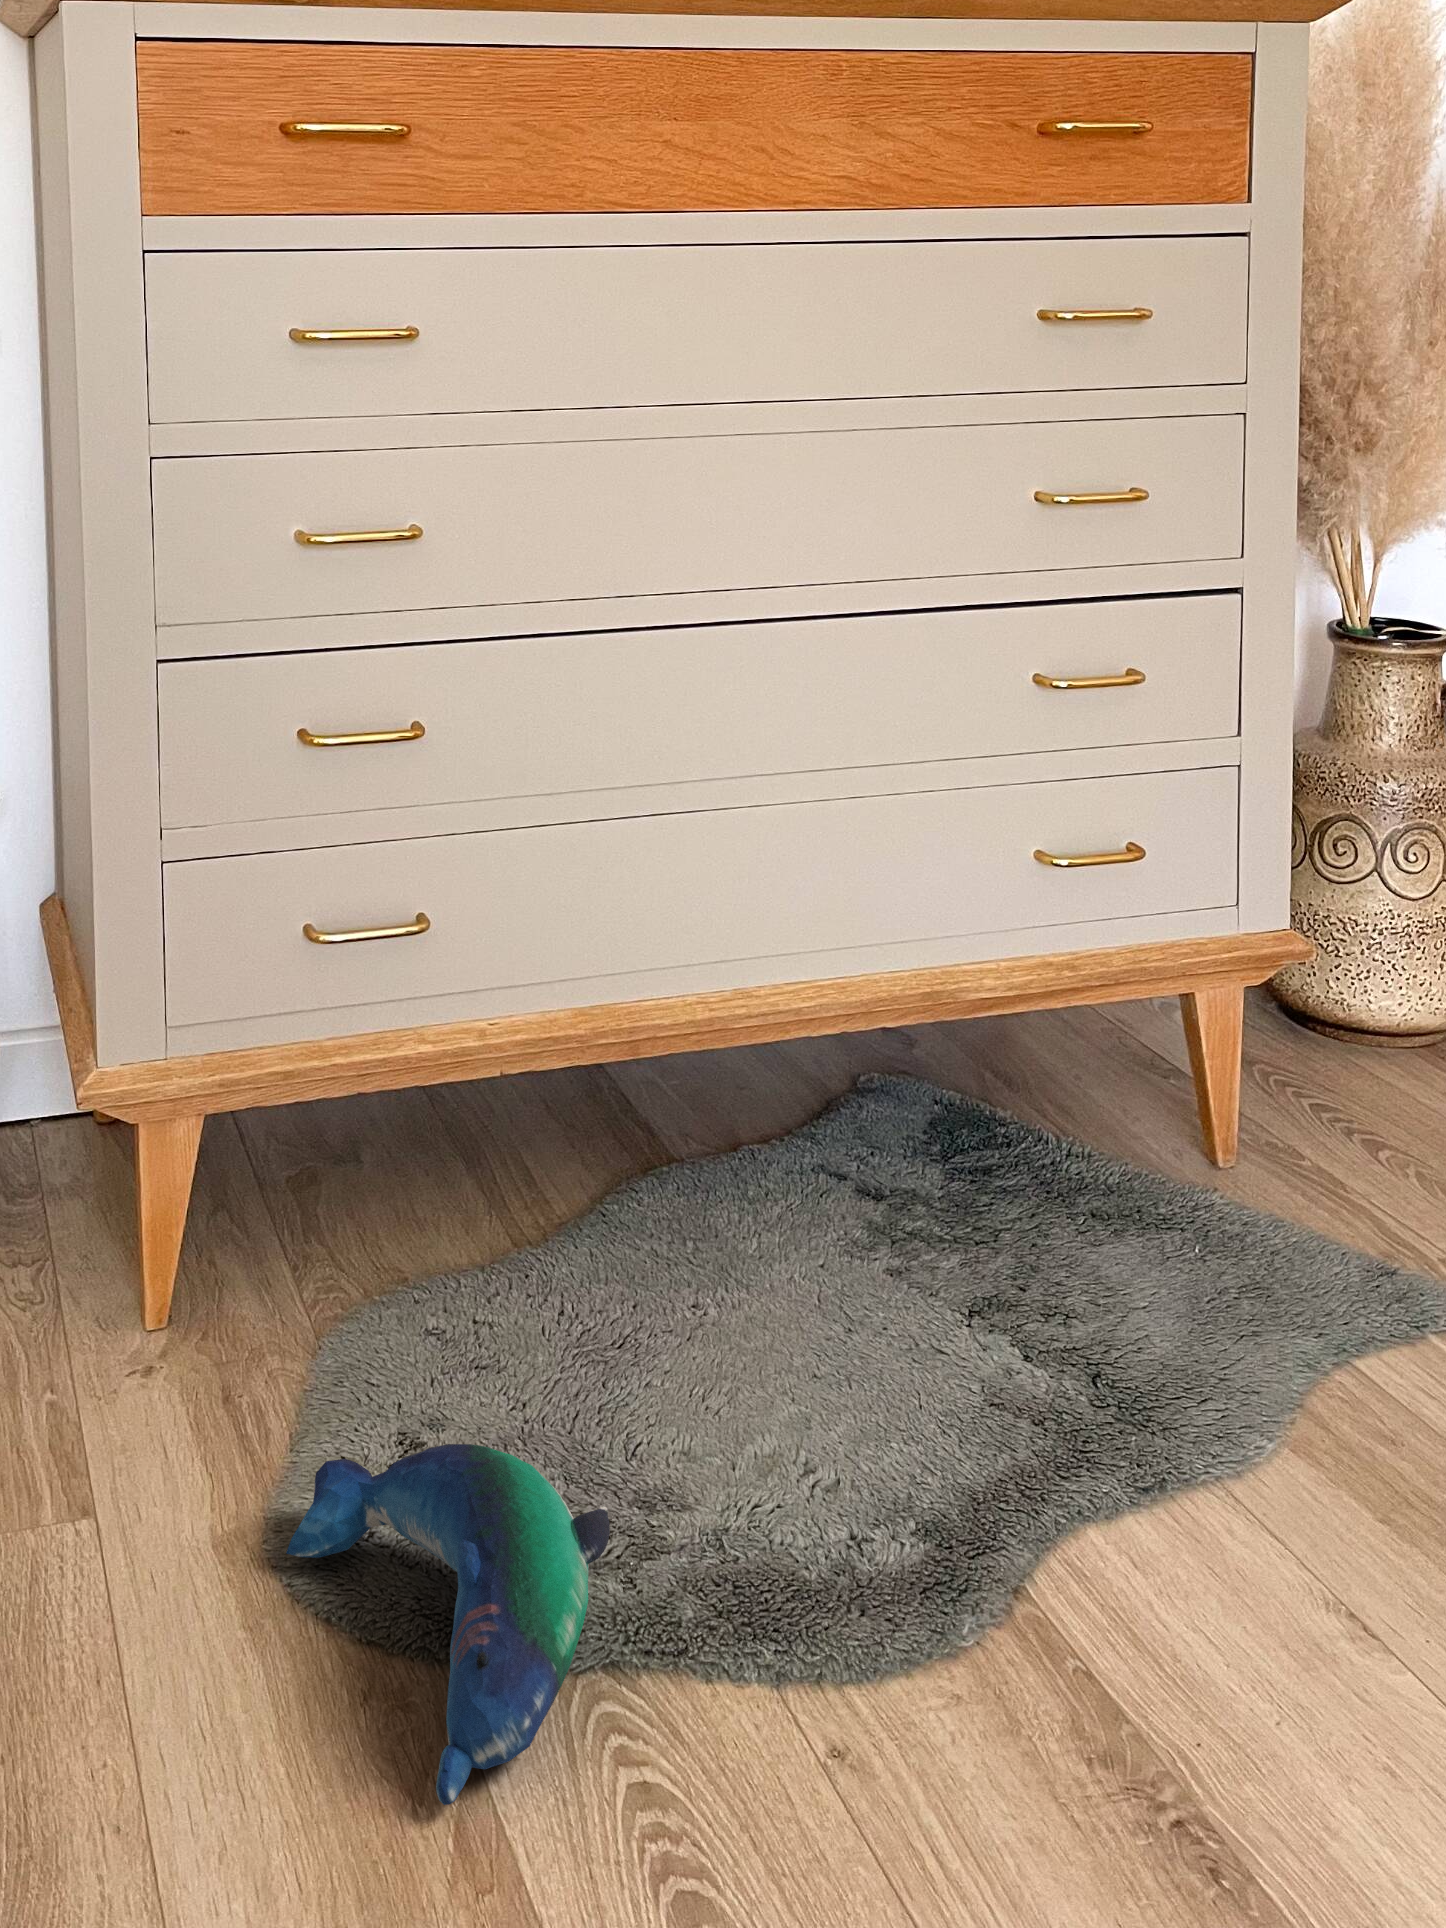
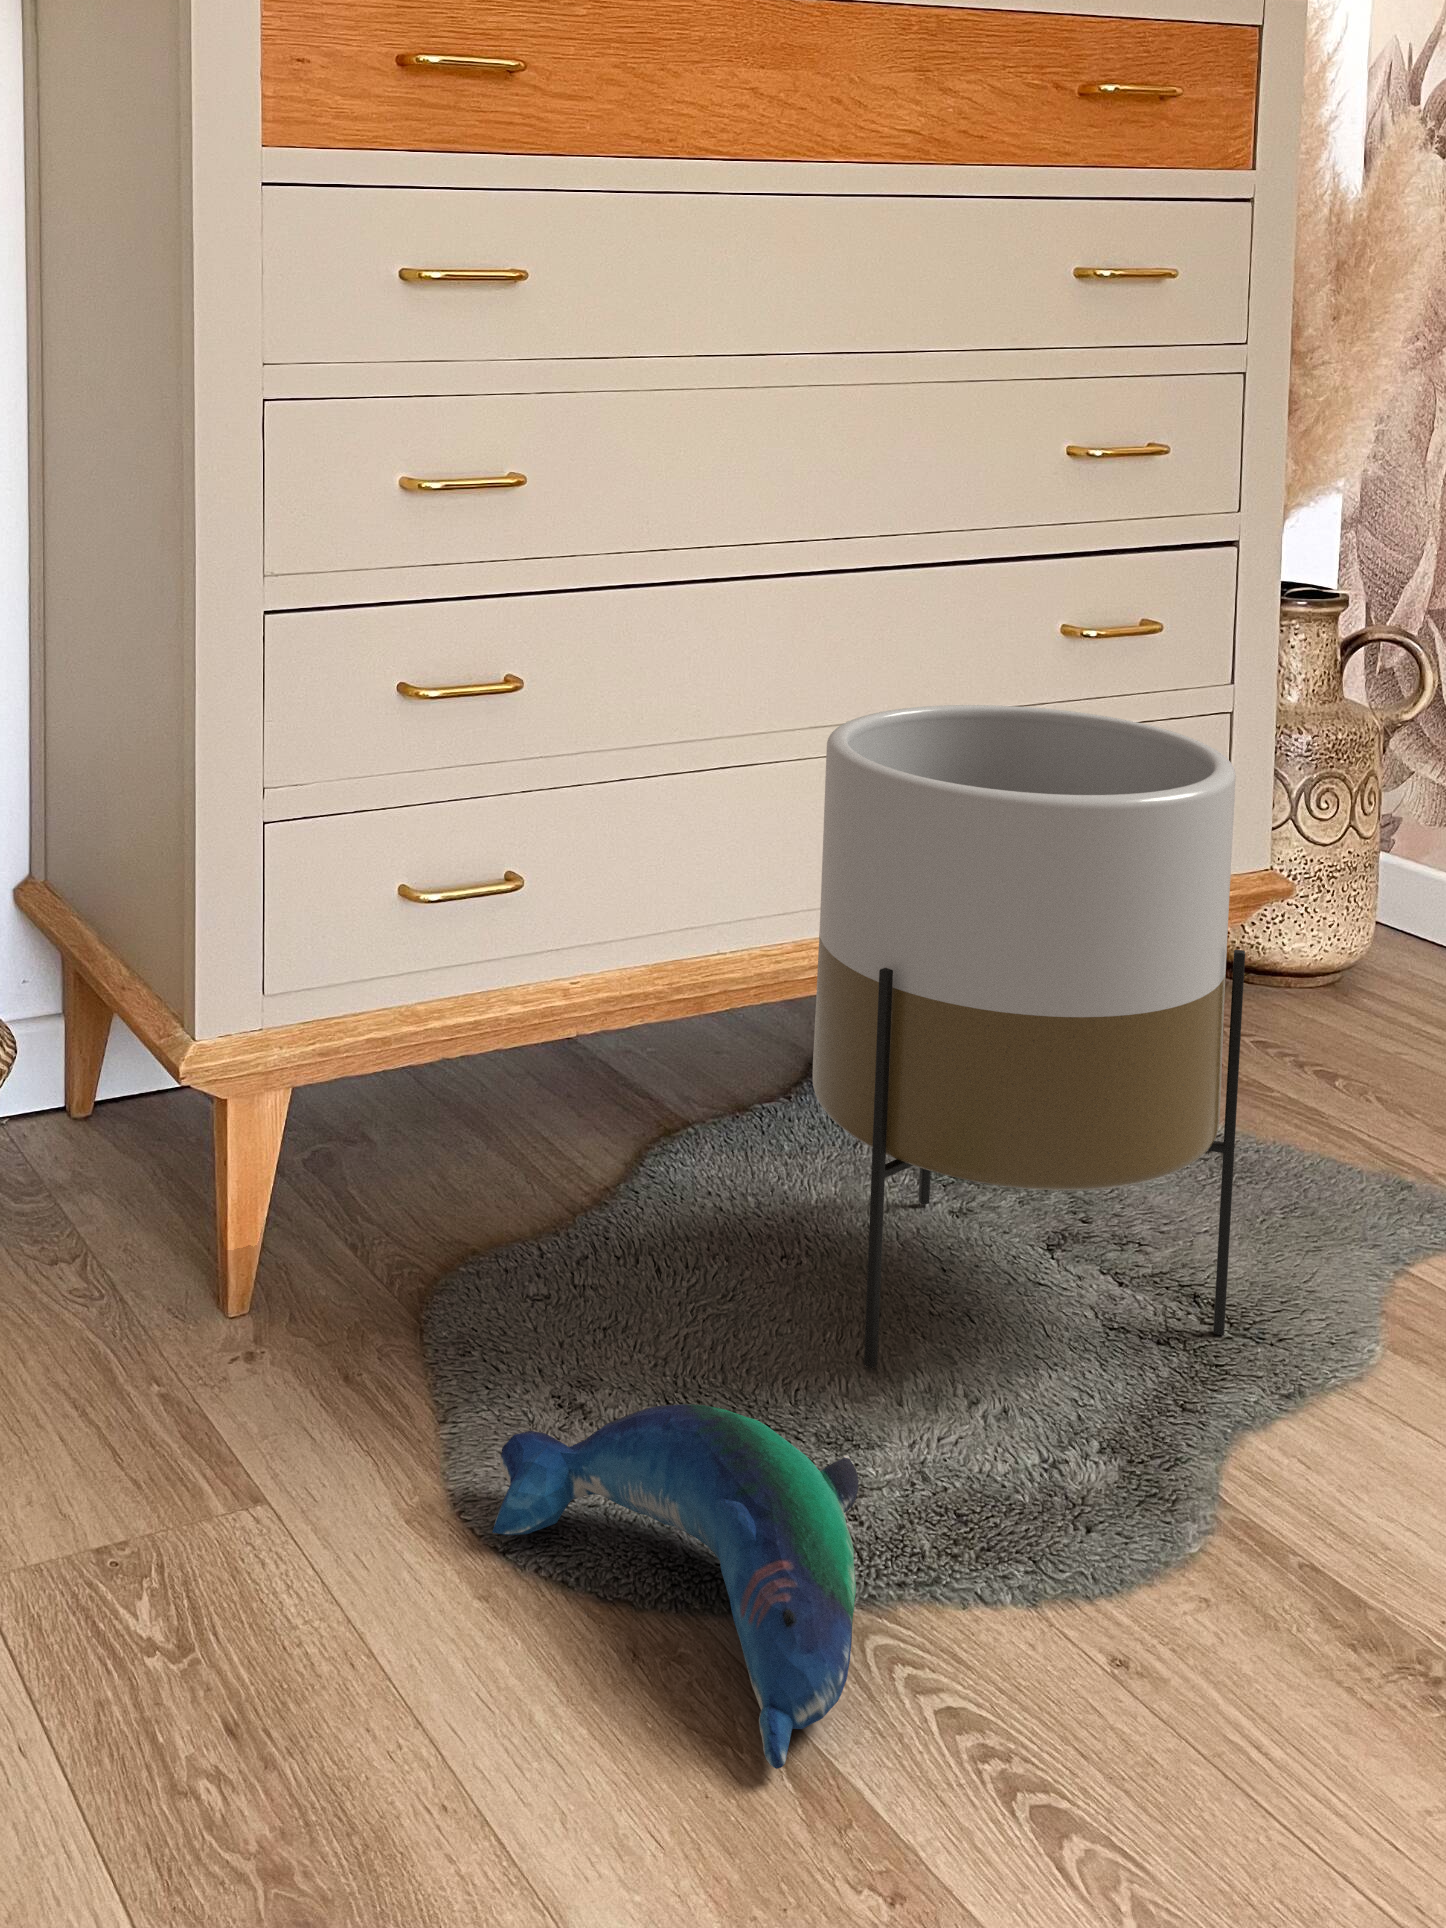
planter: none [707,757,1119,1422] -> present [813,705,1245,1368]

